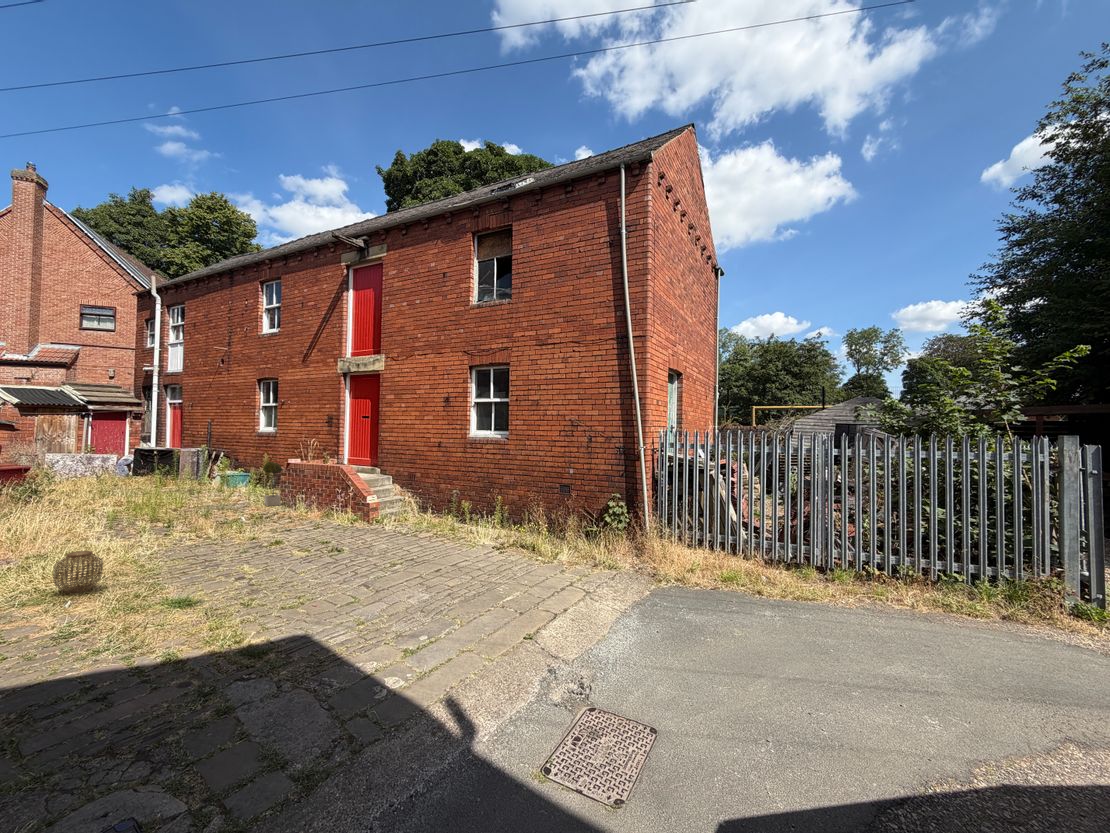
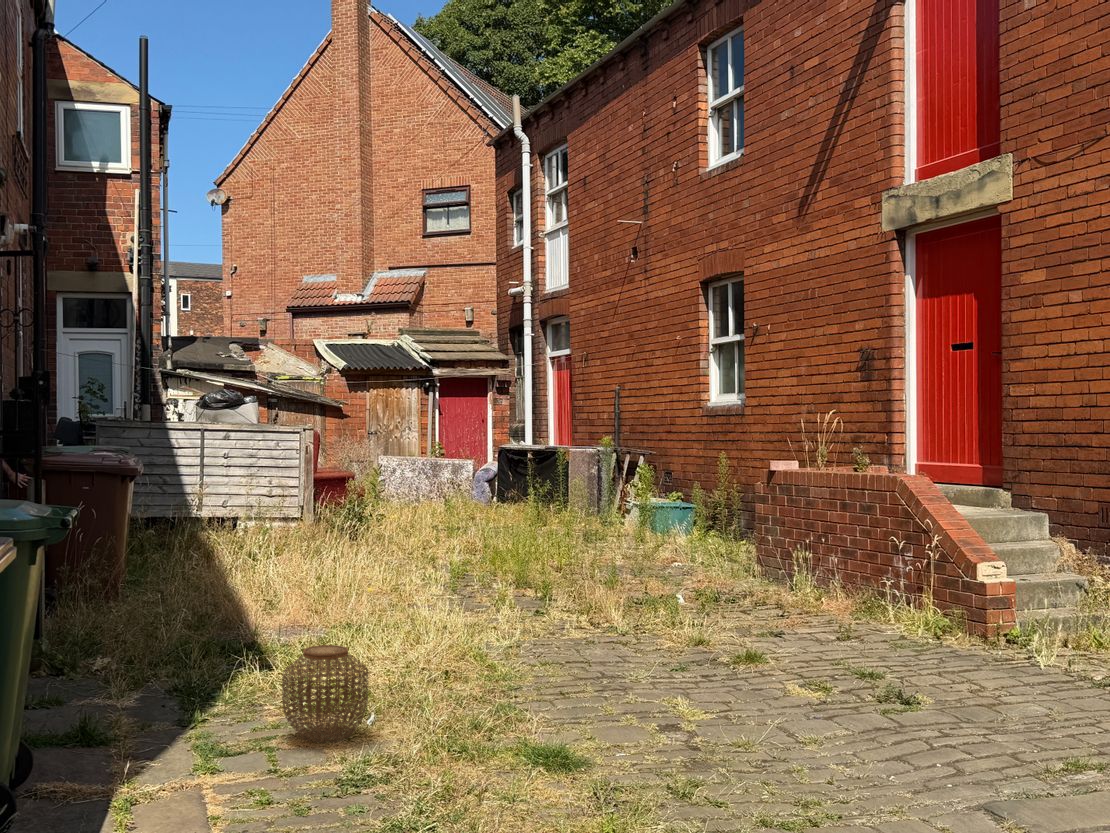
potted tree: present [263,462,283,506] -> none [715,464,762,577]

